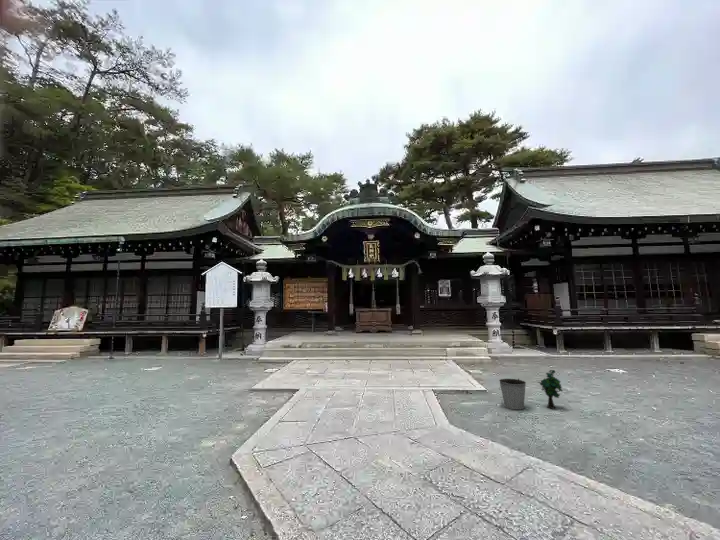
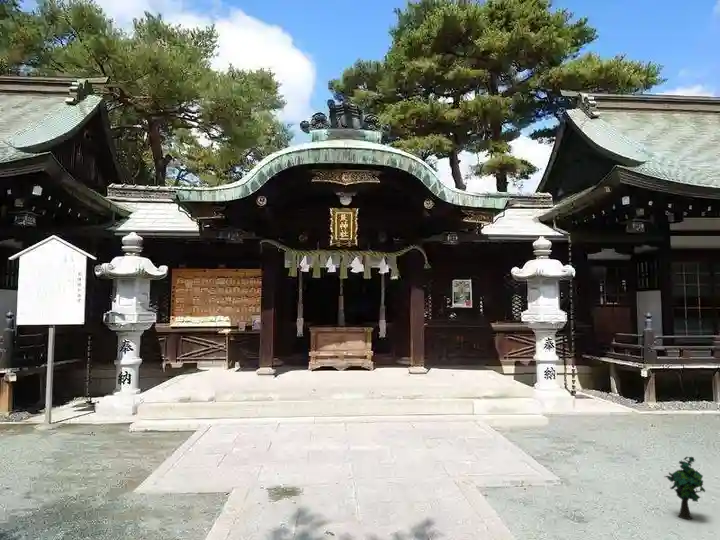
bucket: present [499,379,526,409] -> none [604,470,650,523]

